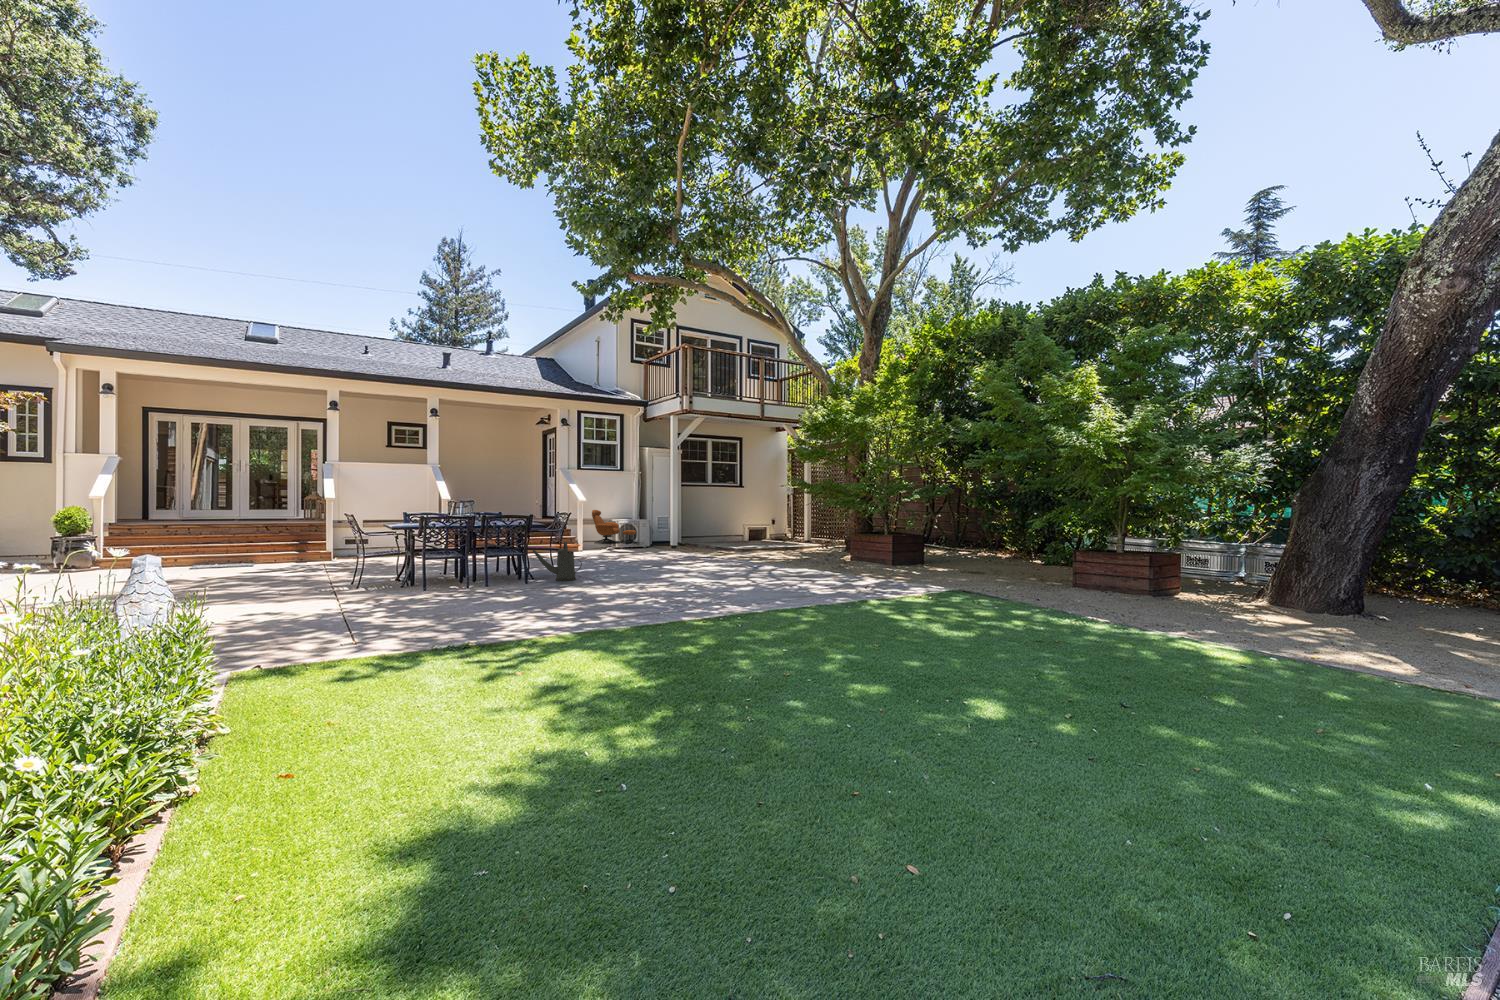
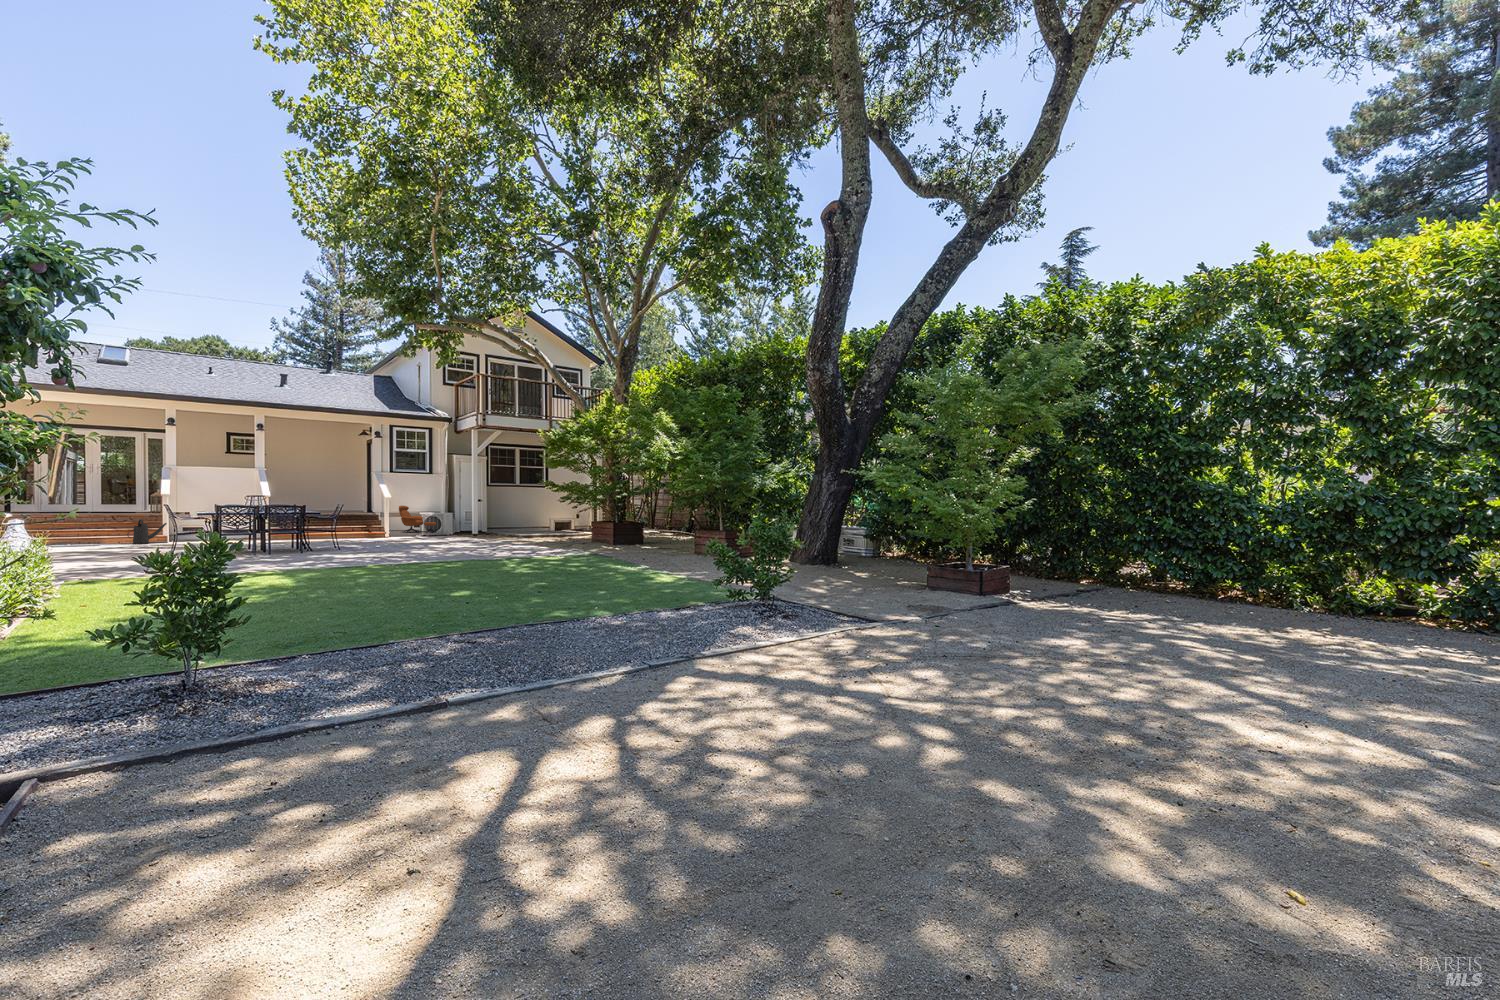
watering can: present [533,542,582,581] -> present [127,519,167,544]

